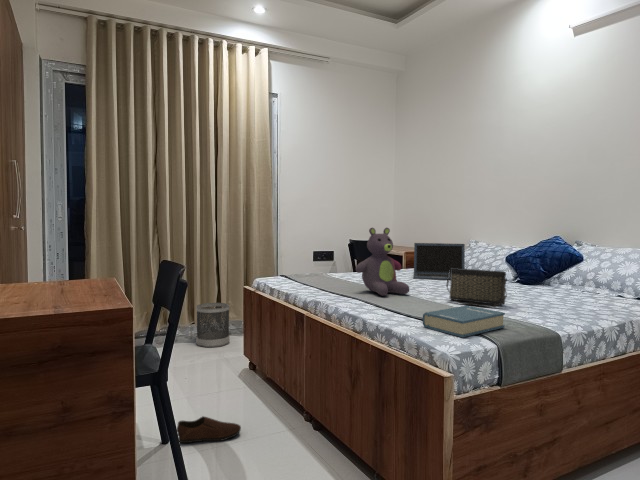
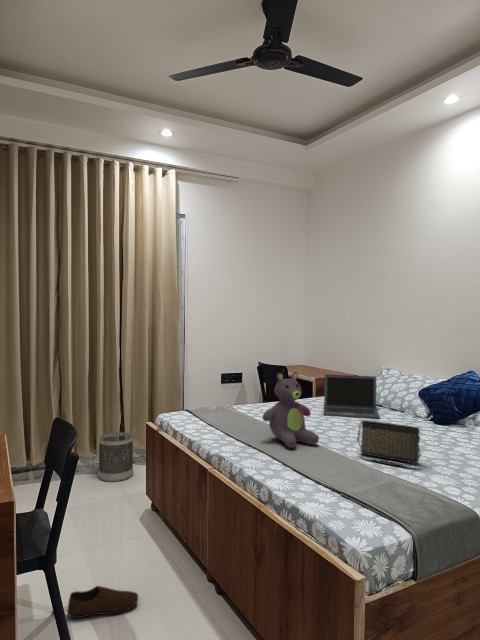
hardback book: present [423,306,505,337] -> none [332,475,419,525]

